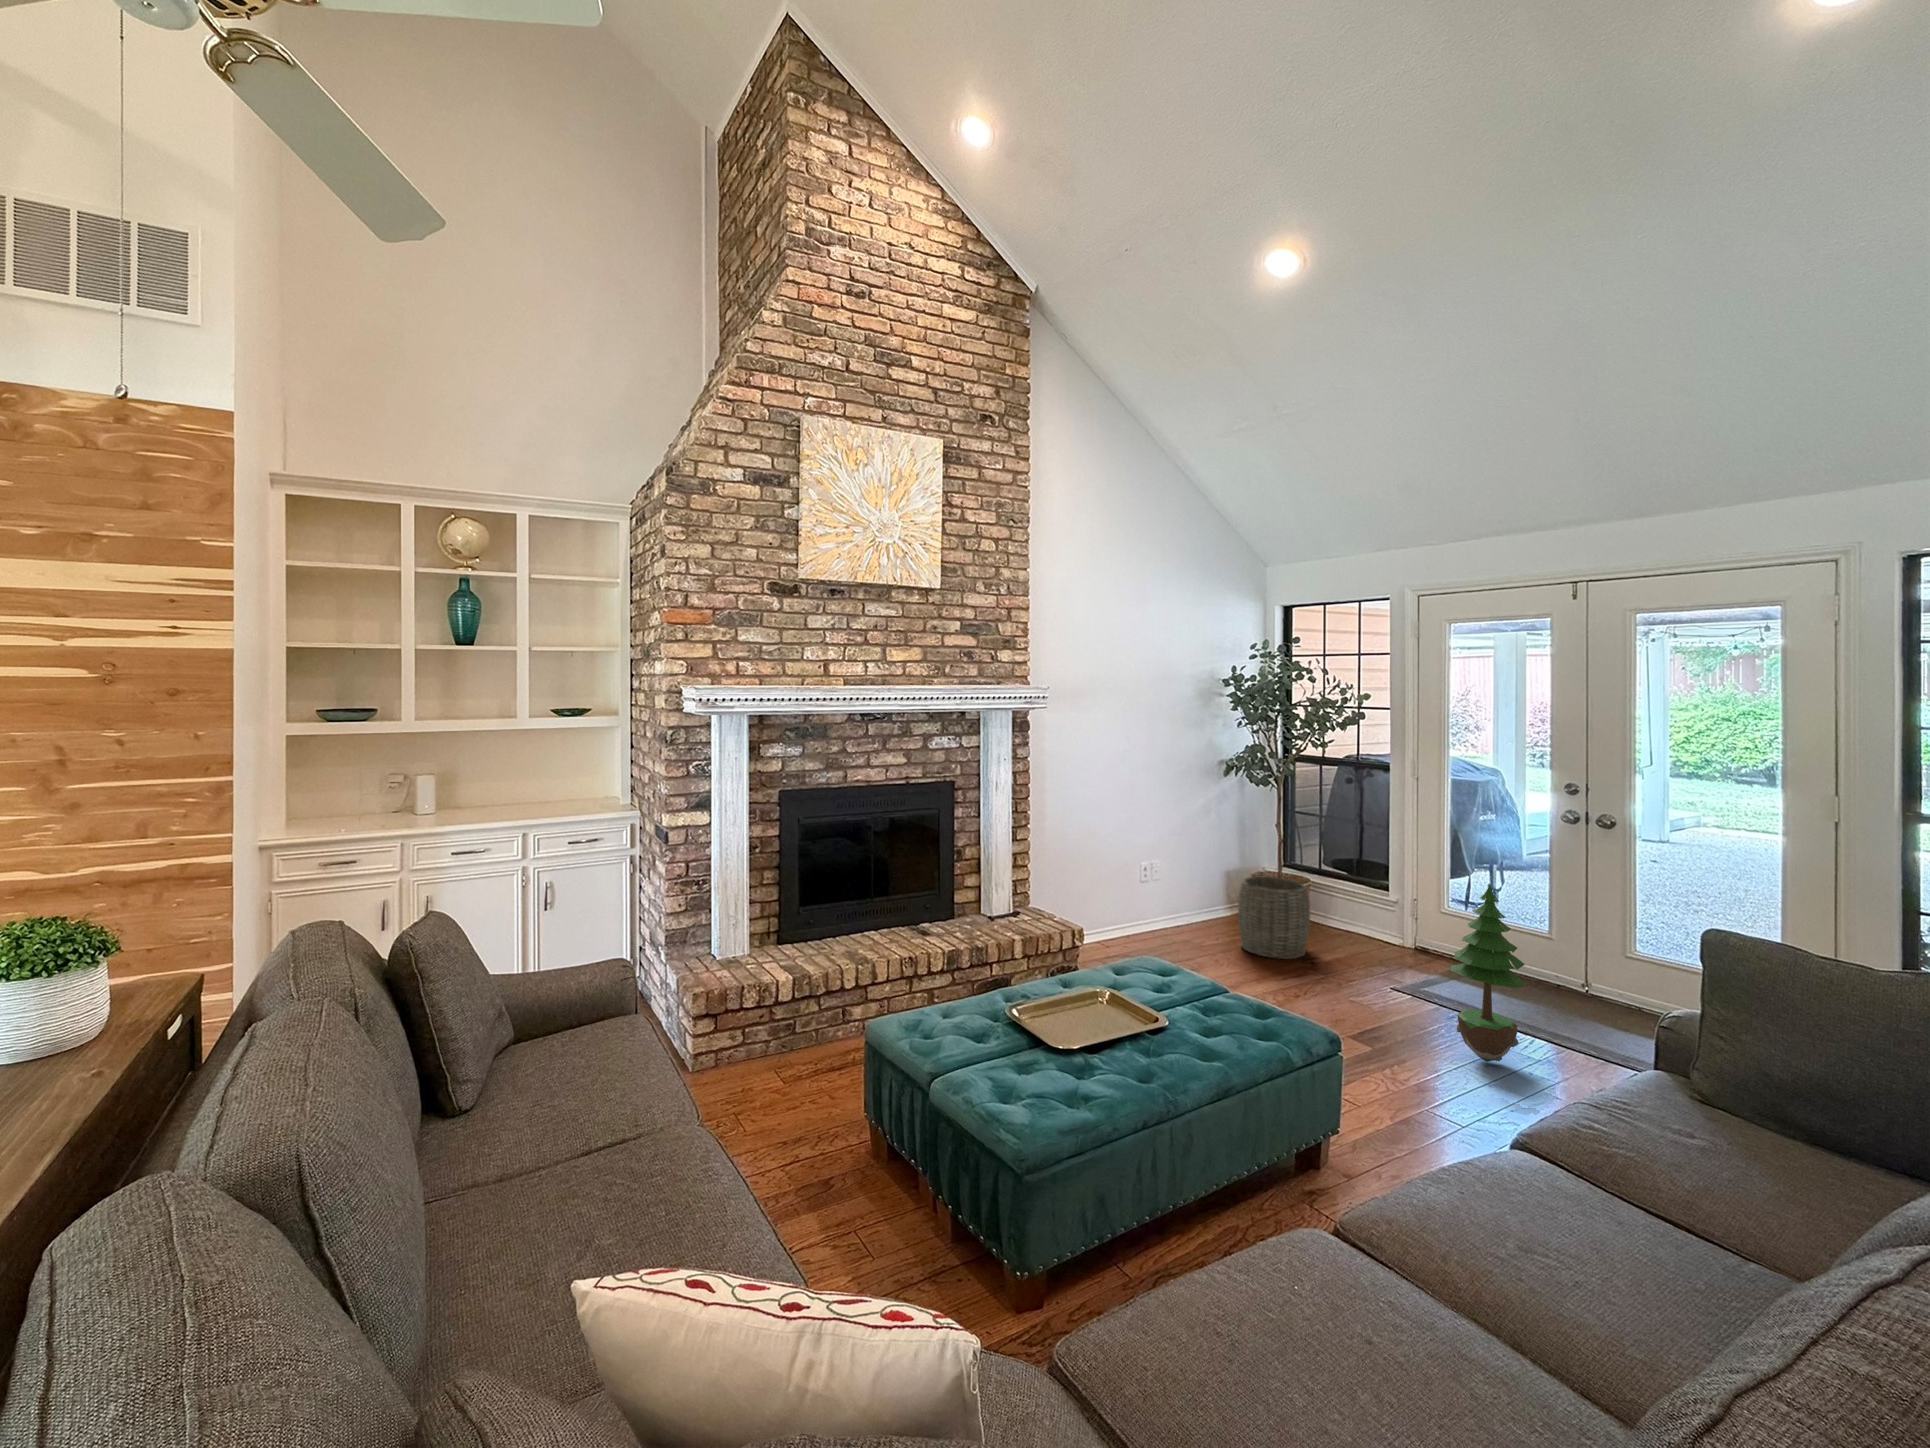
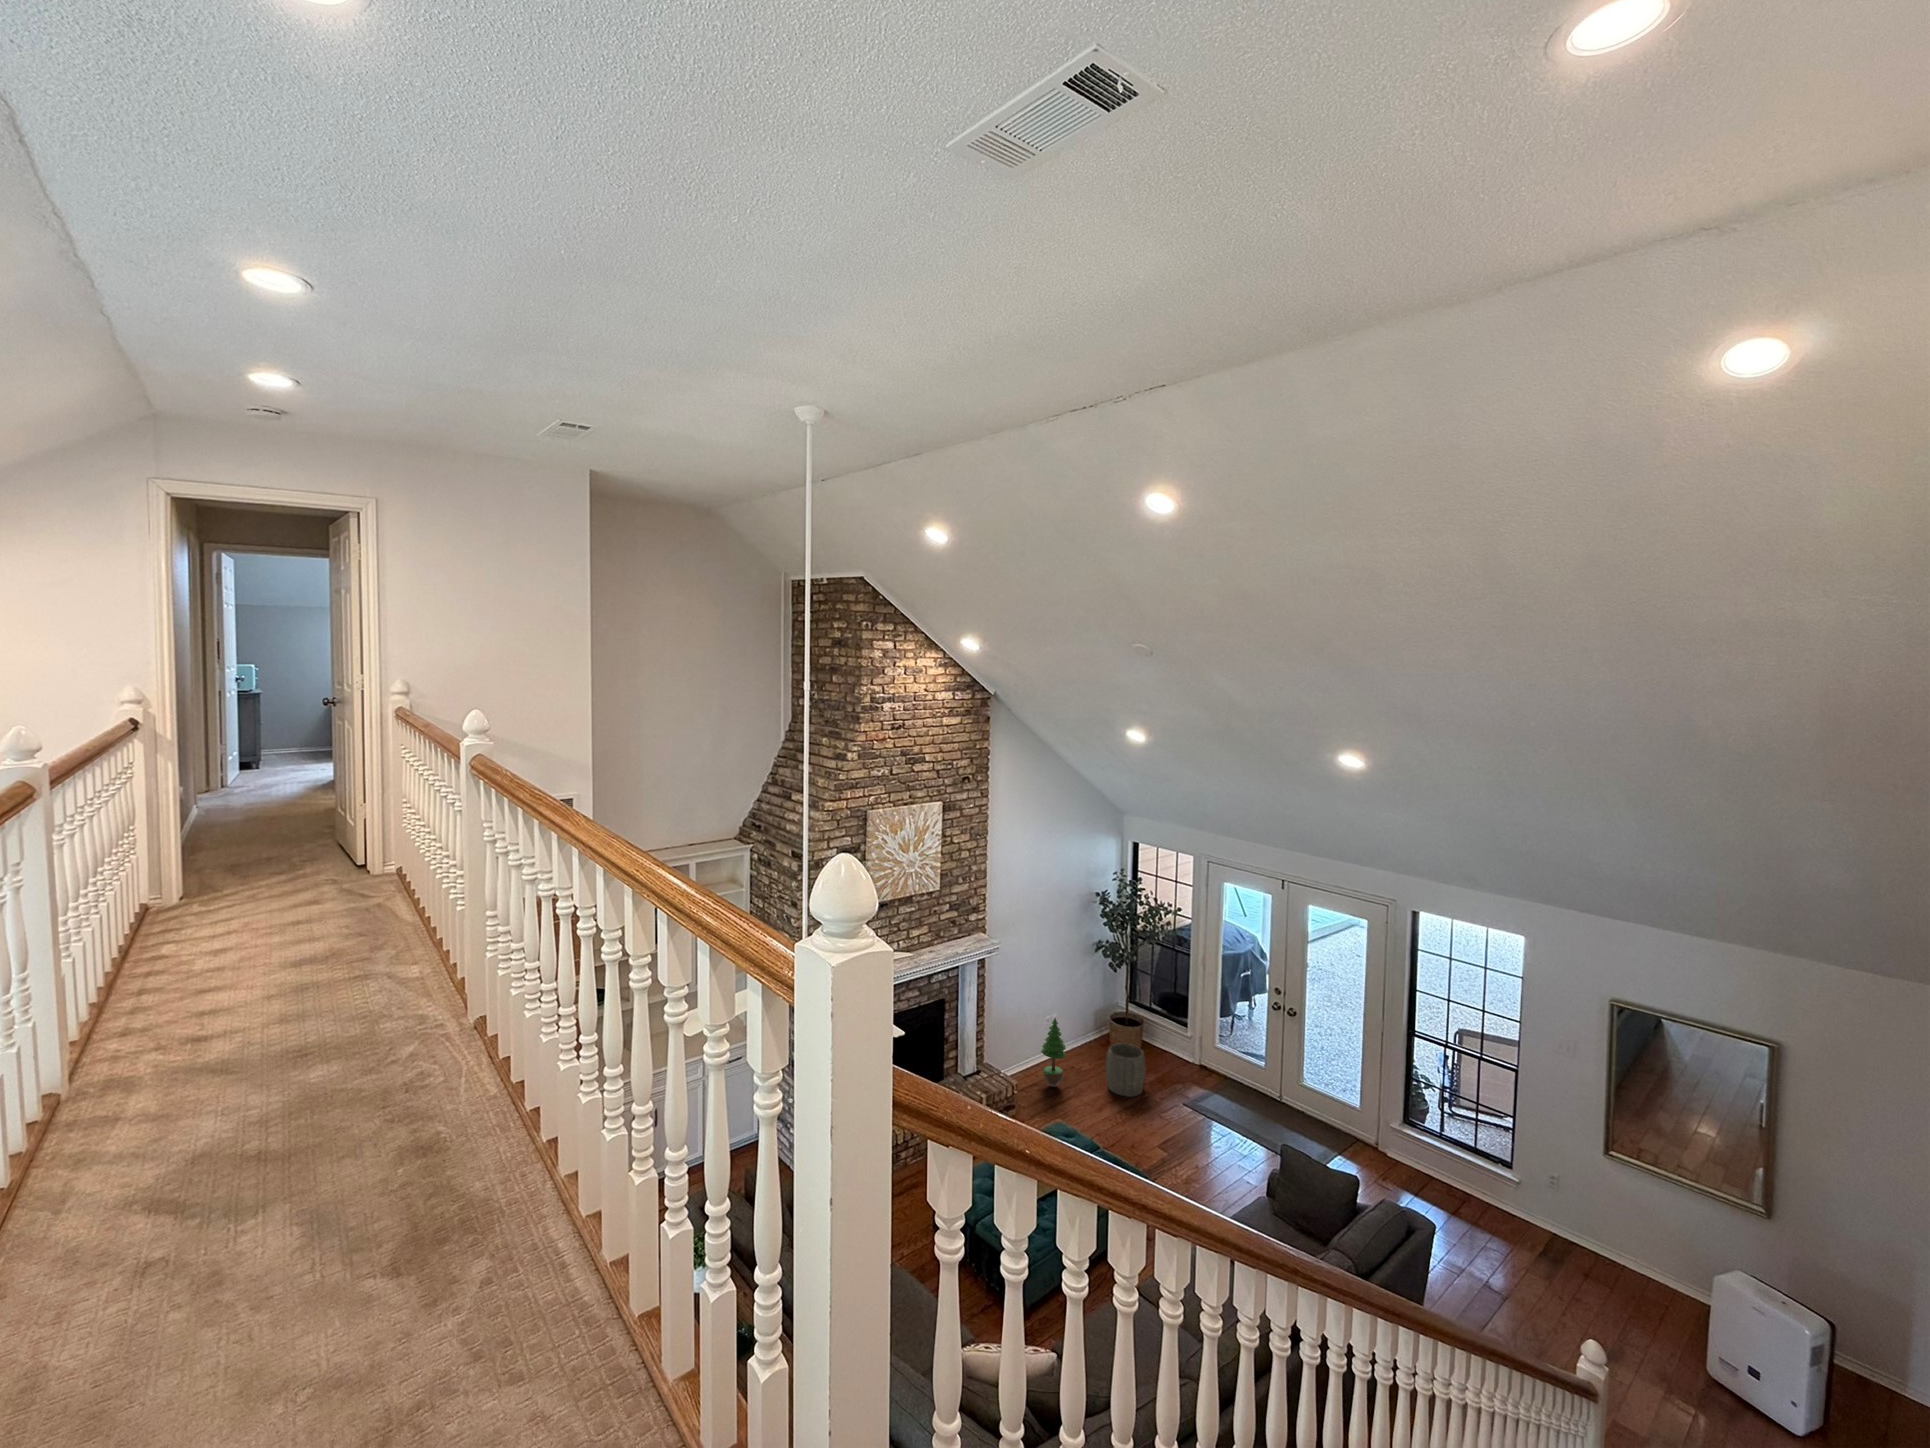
potted tree: present [1451,885,1526,1062] -> present [1041,1018,1066,1087]

